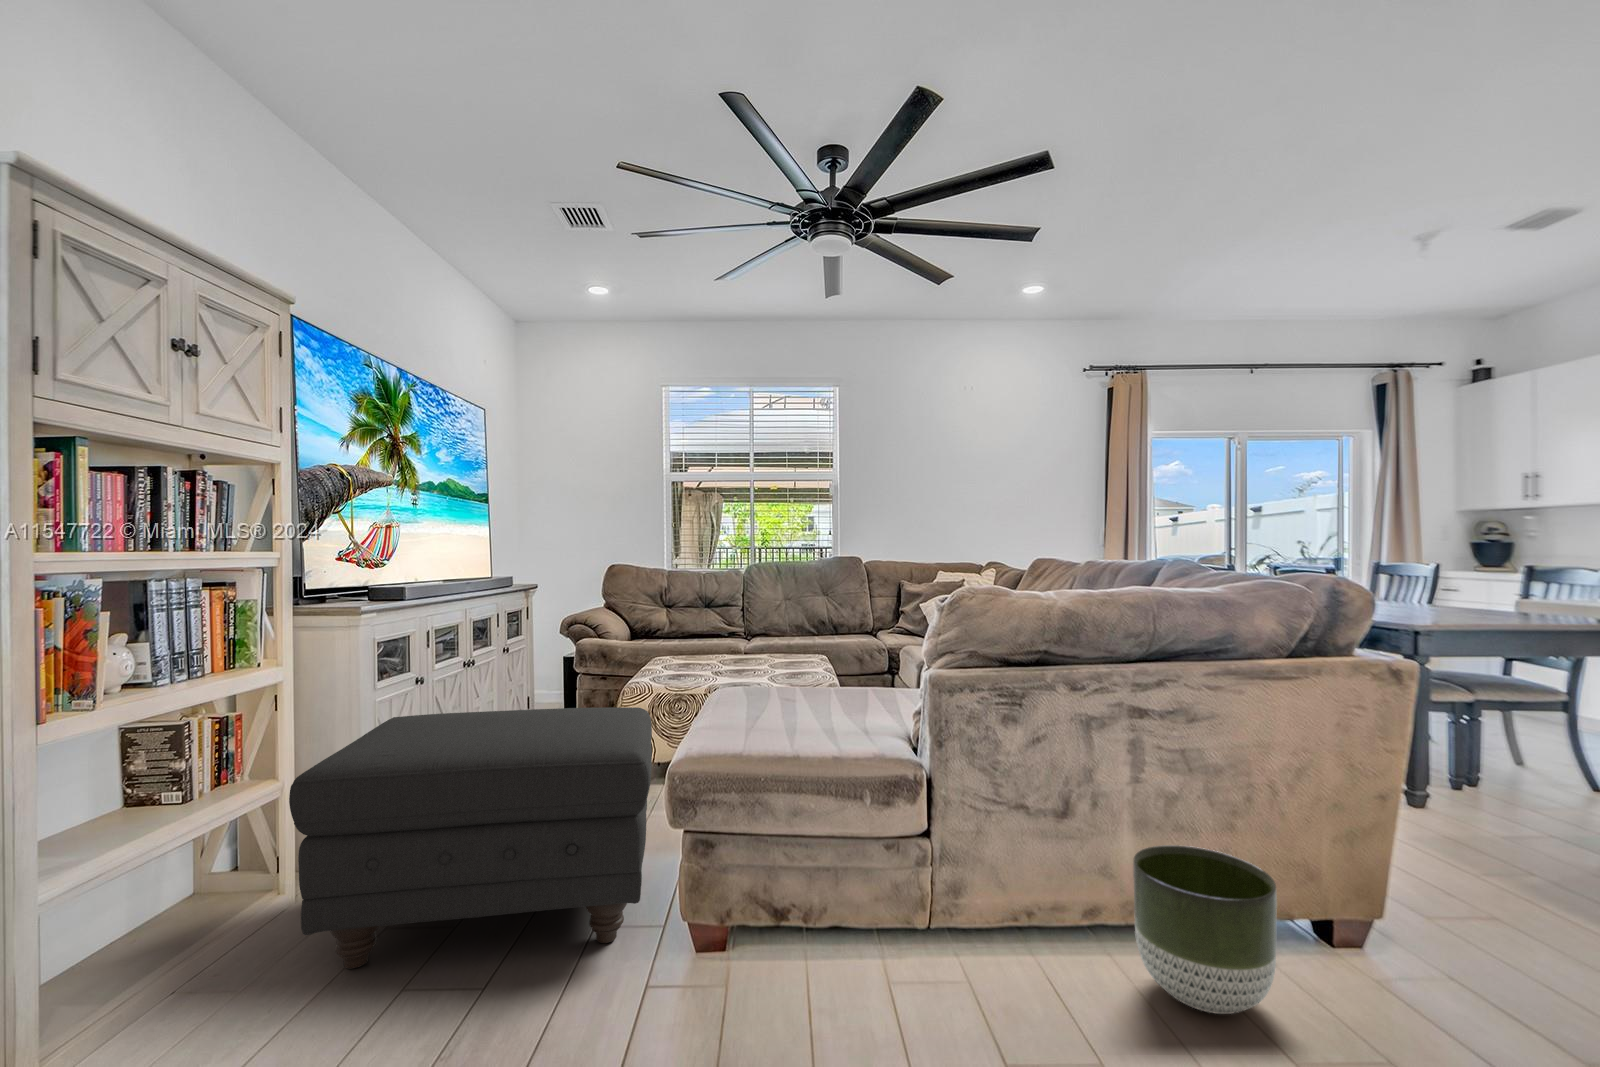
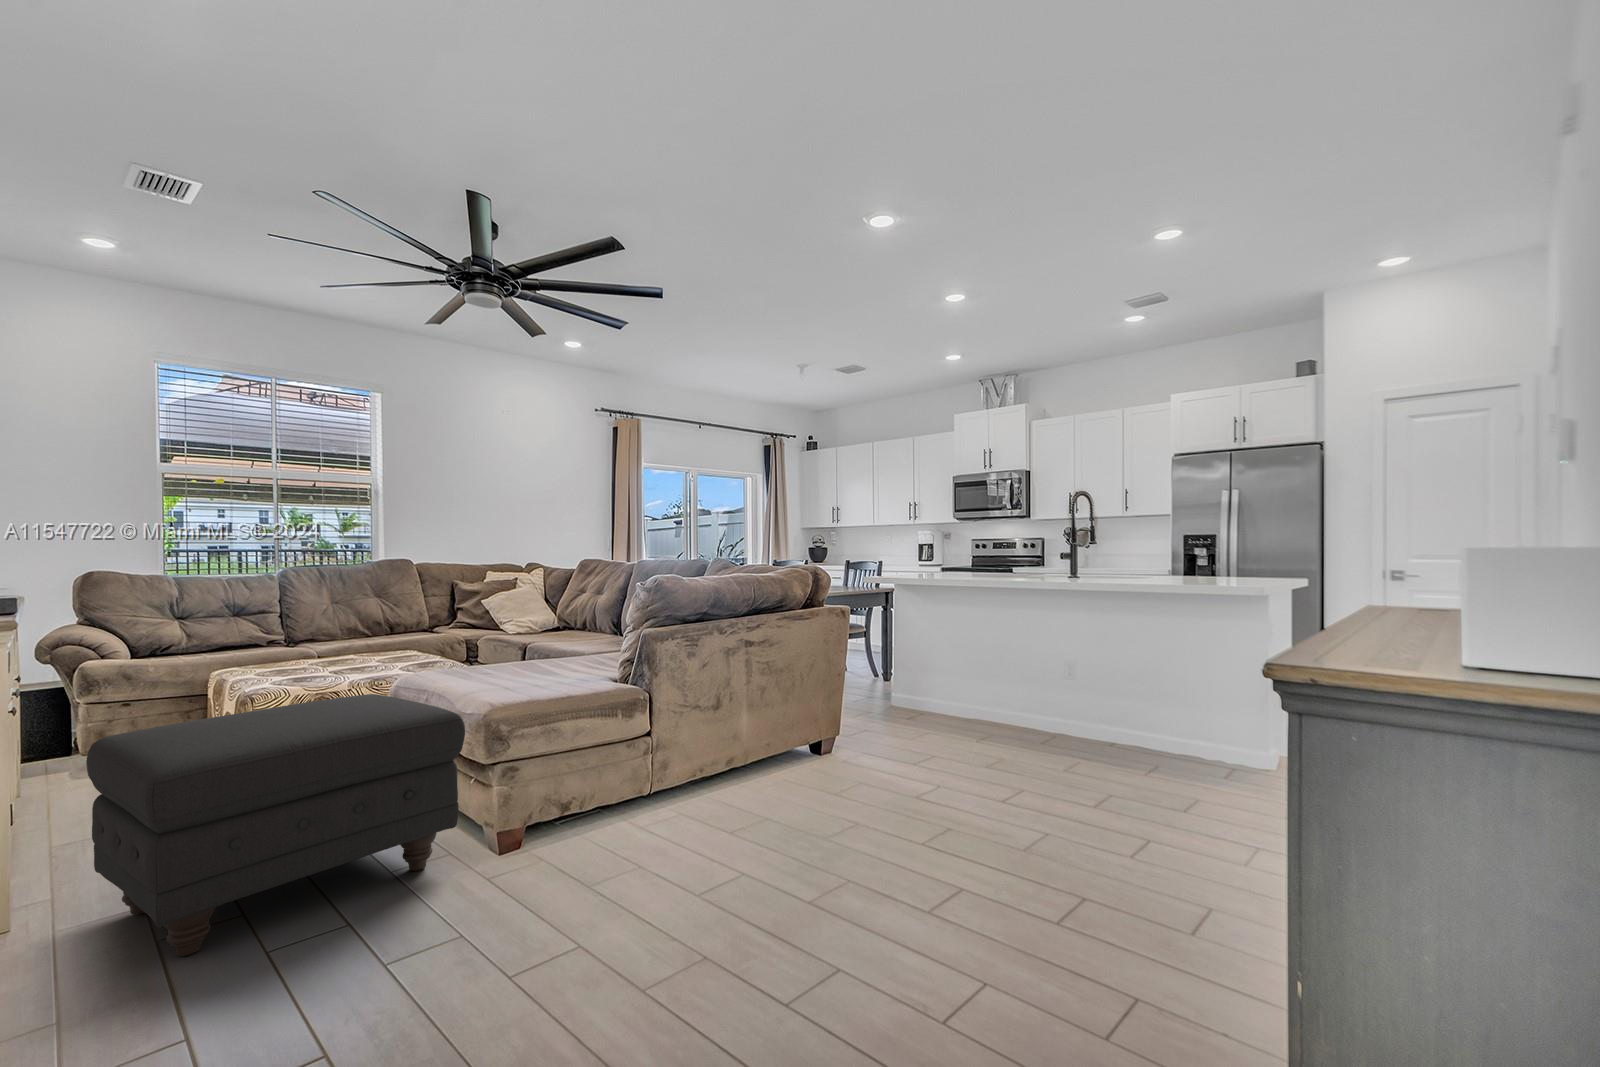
planter: present [1133,845,1277,1014] -> none [755,711,820,787]

